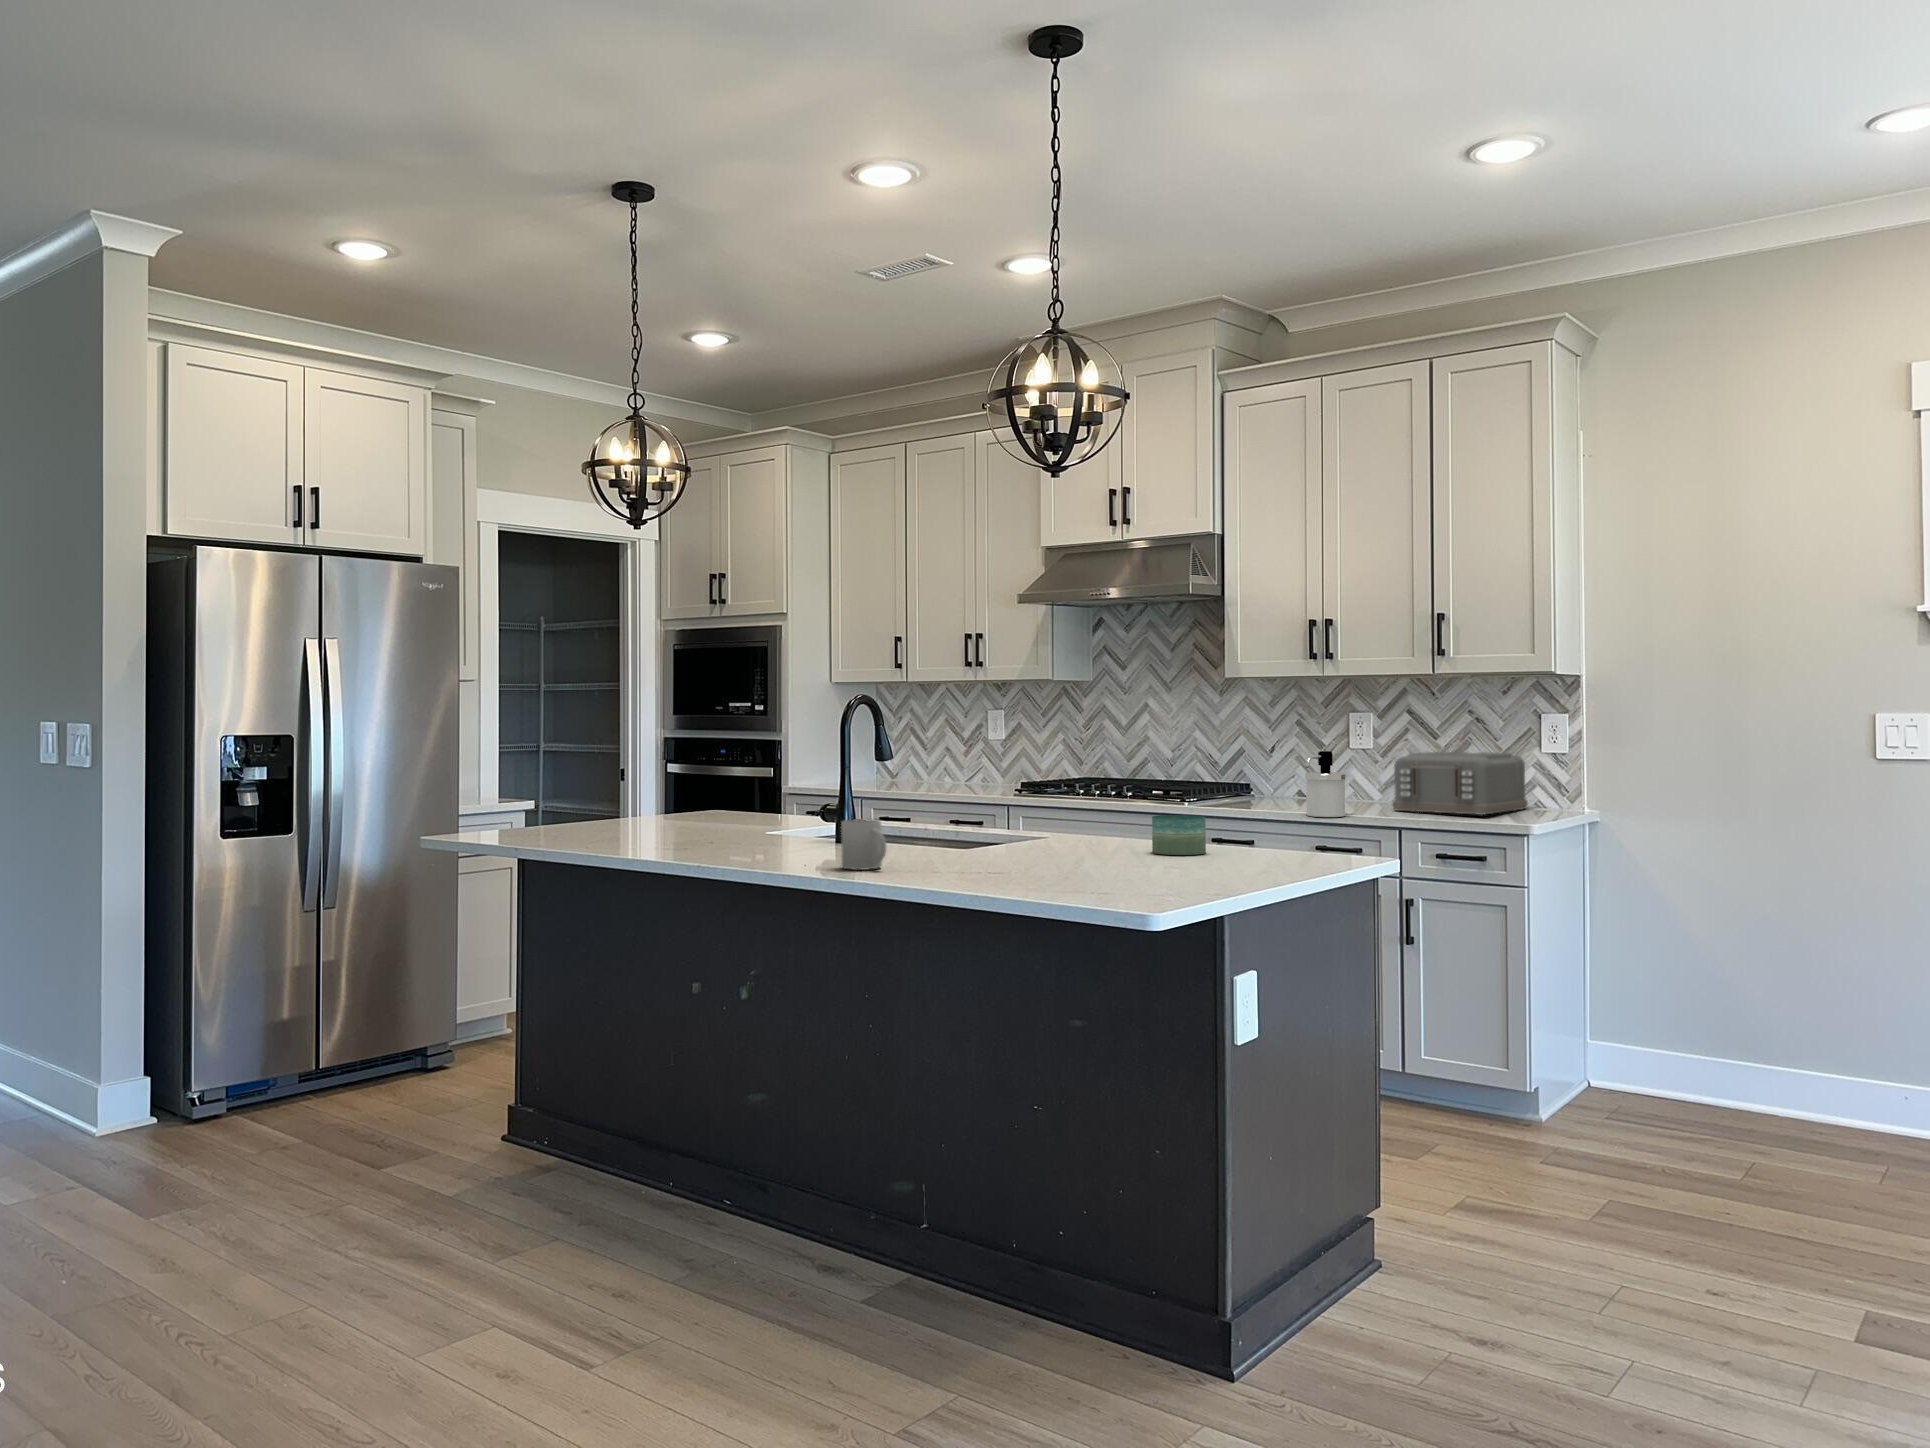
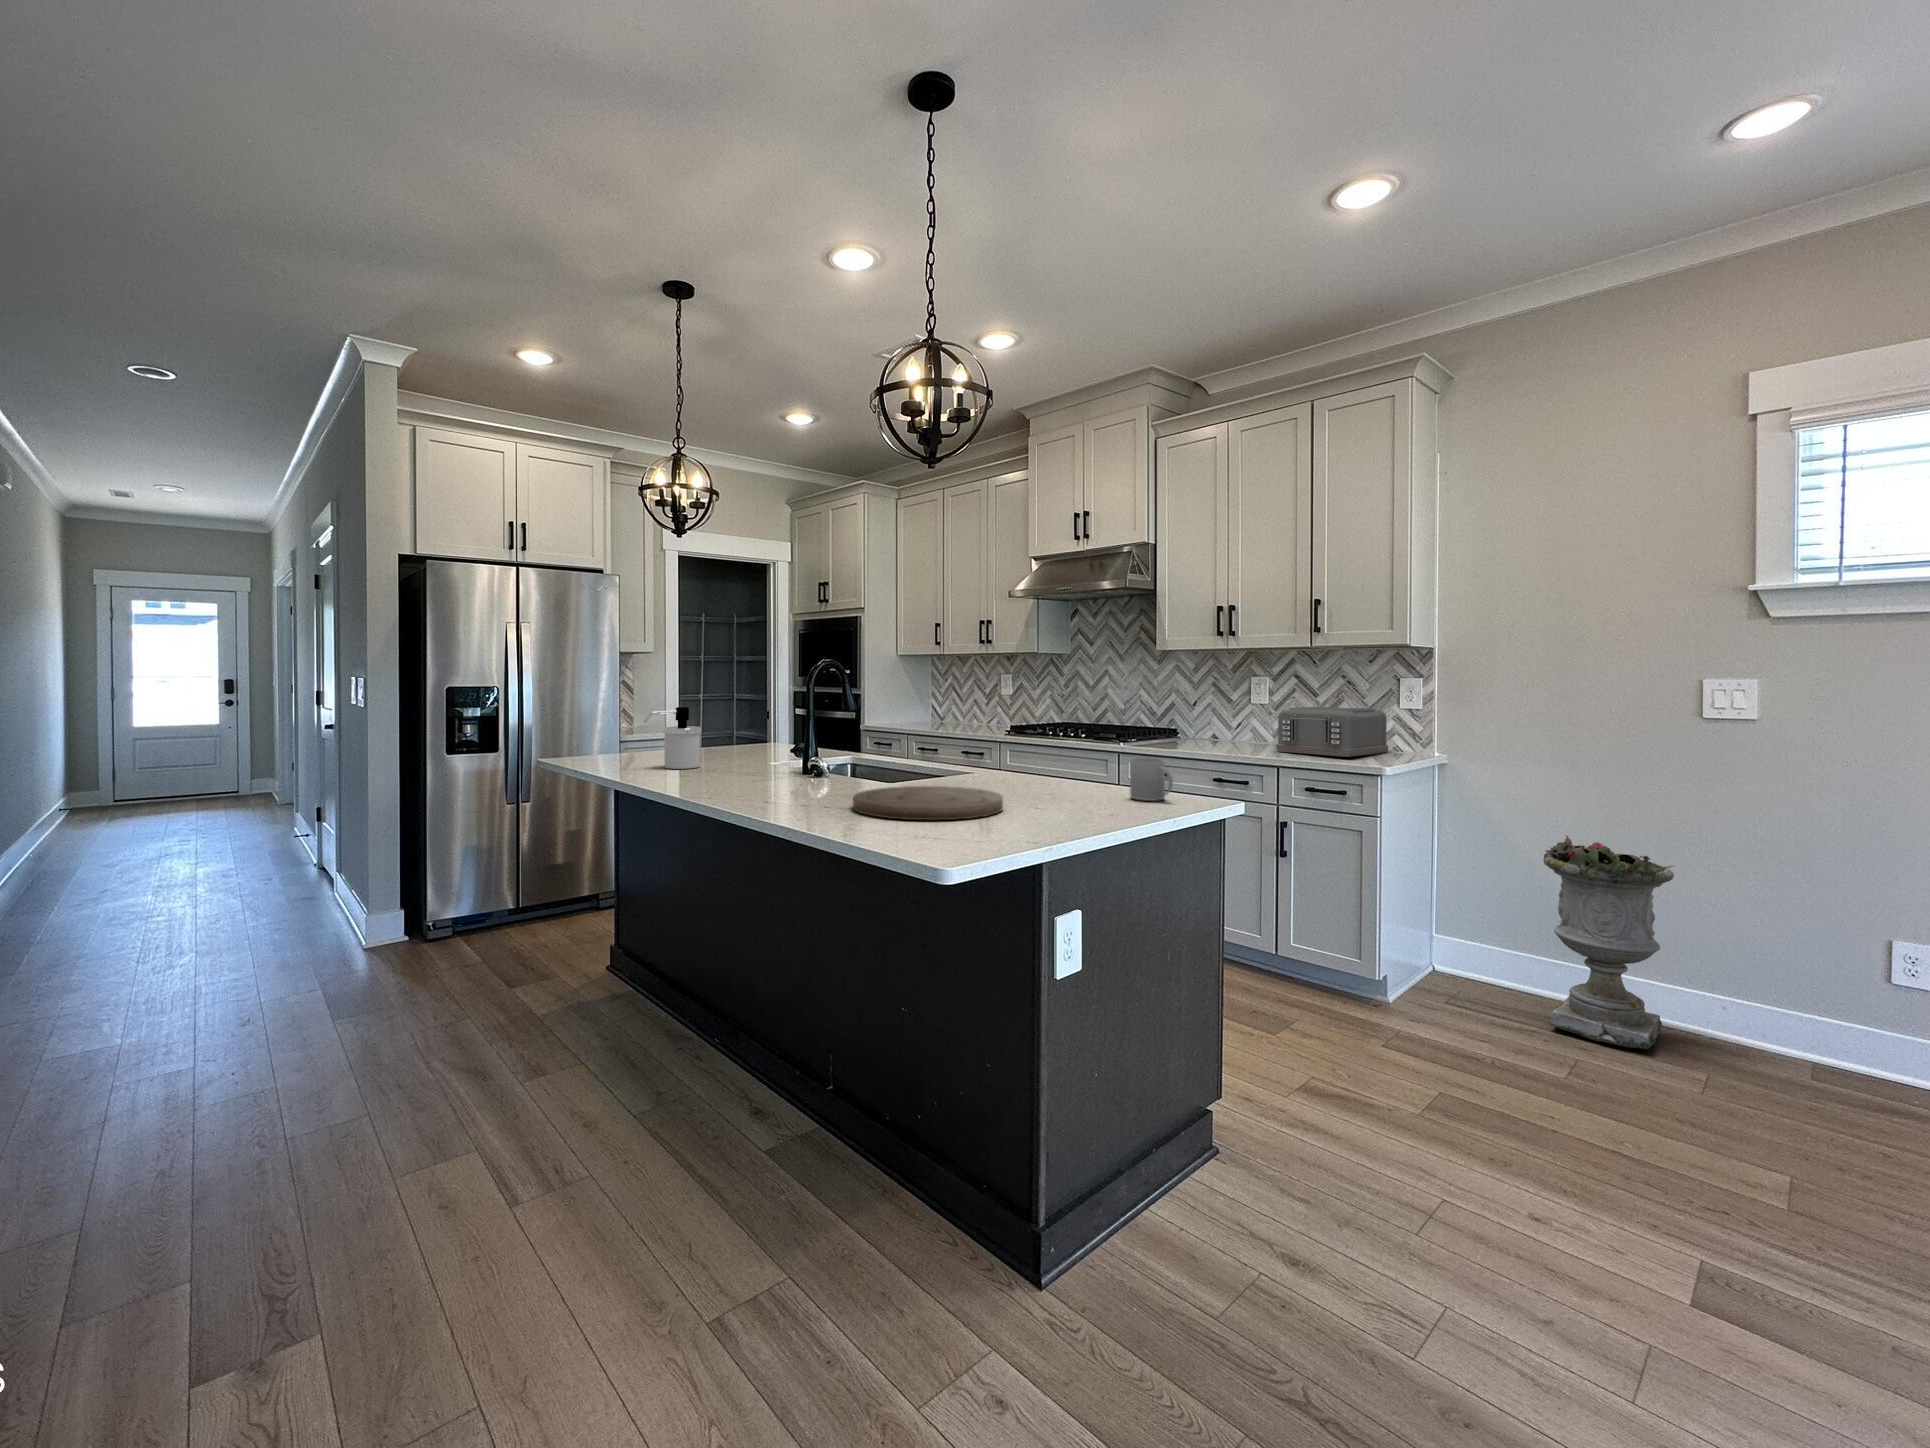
soap dispenser: present [1305,751,1346,817] -> present [644,707,701,769]
candle: present [1152,815,1206,855] -> none [1033,757,1078,791]
mug: present [841,820,886,870] -> present [1130,758,1173,801]
cutting board: none [978,850,1153,883] -> present [853,786,1003,820]
planter: none [1710,902,1846,1146] -> present [1543,835,1674,1049]

